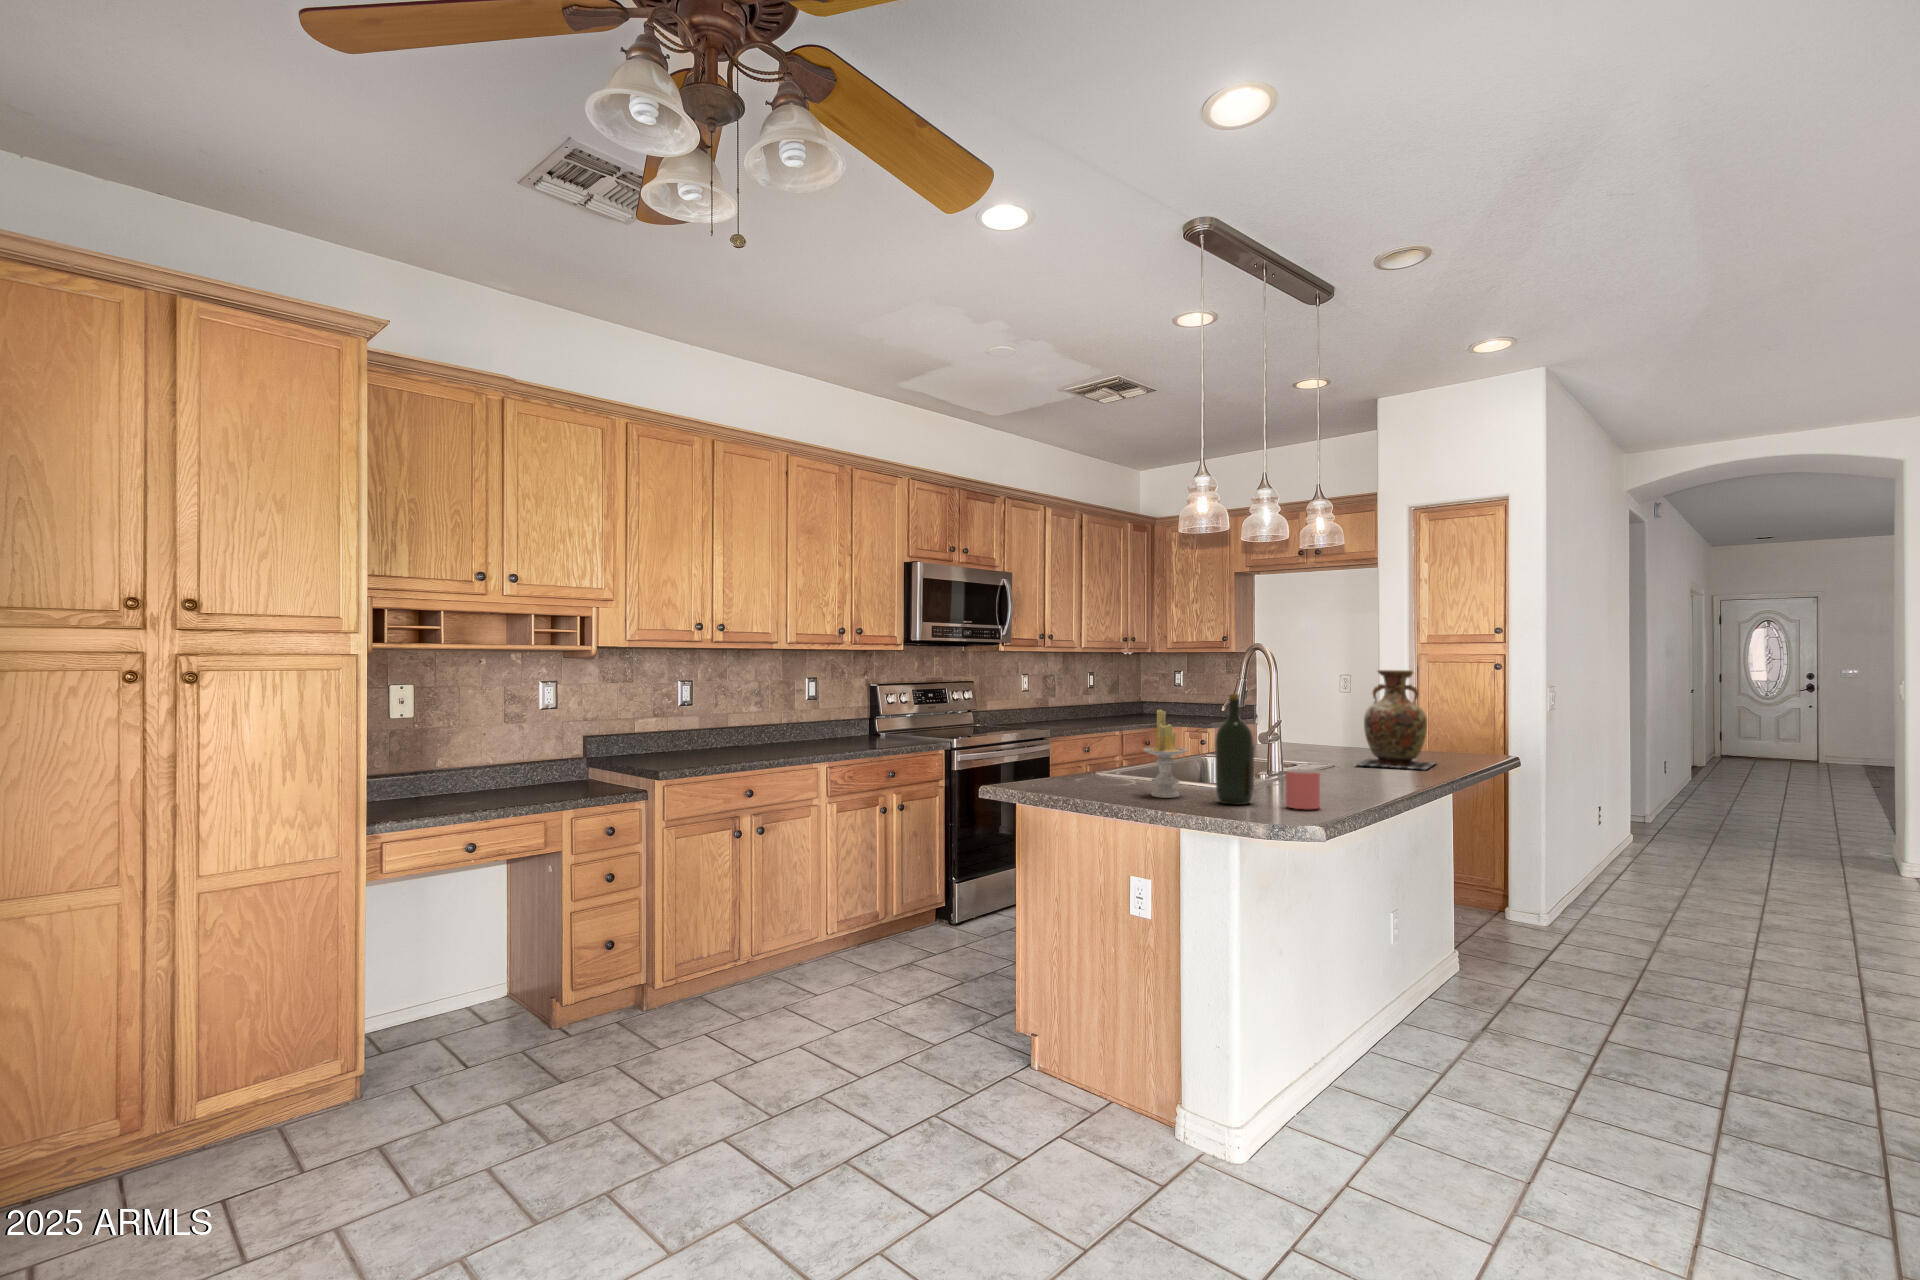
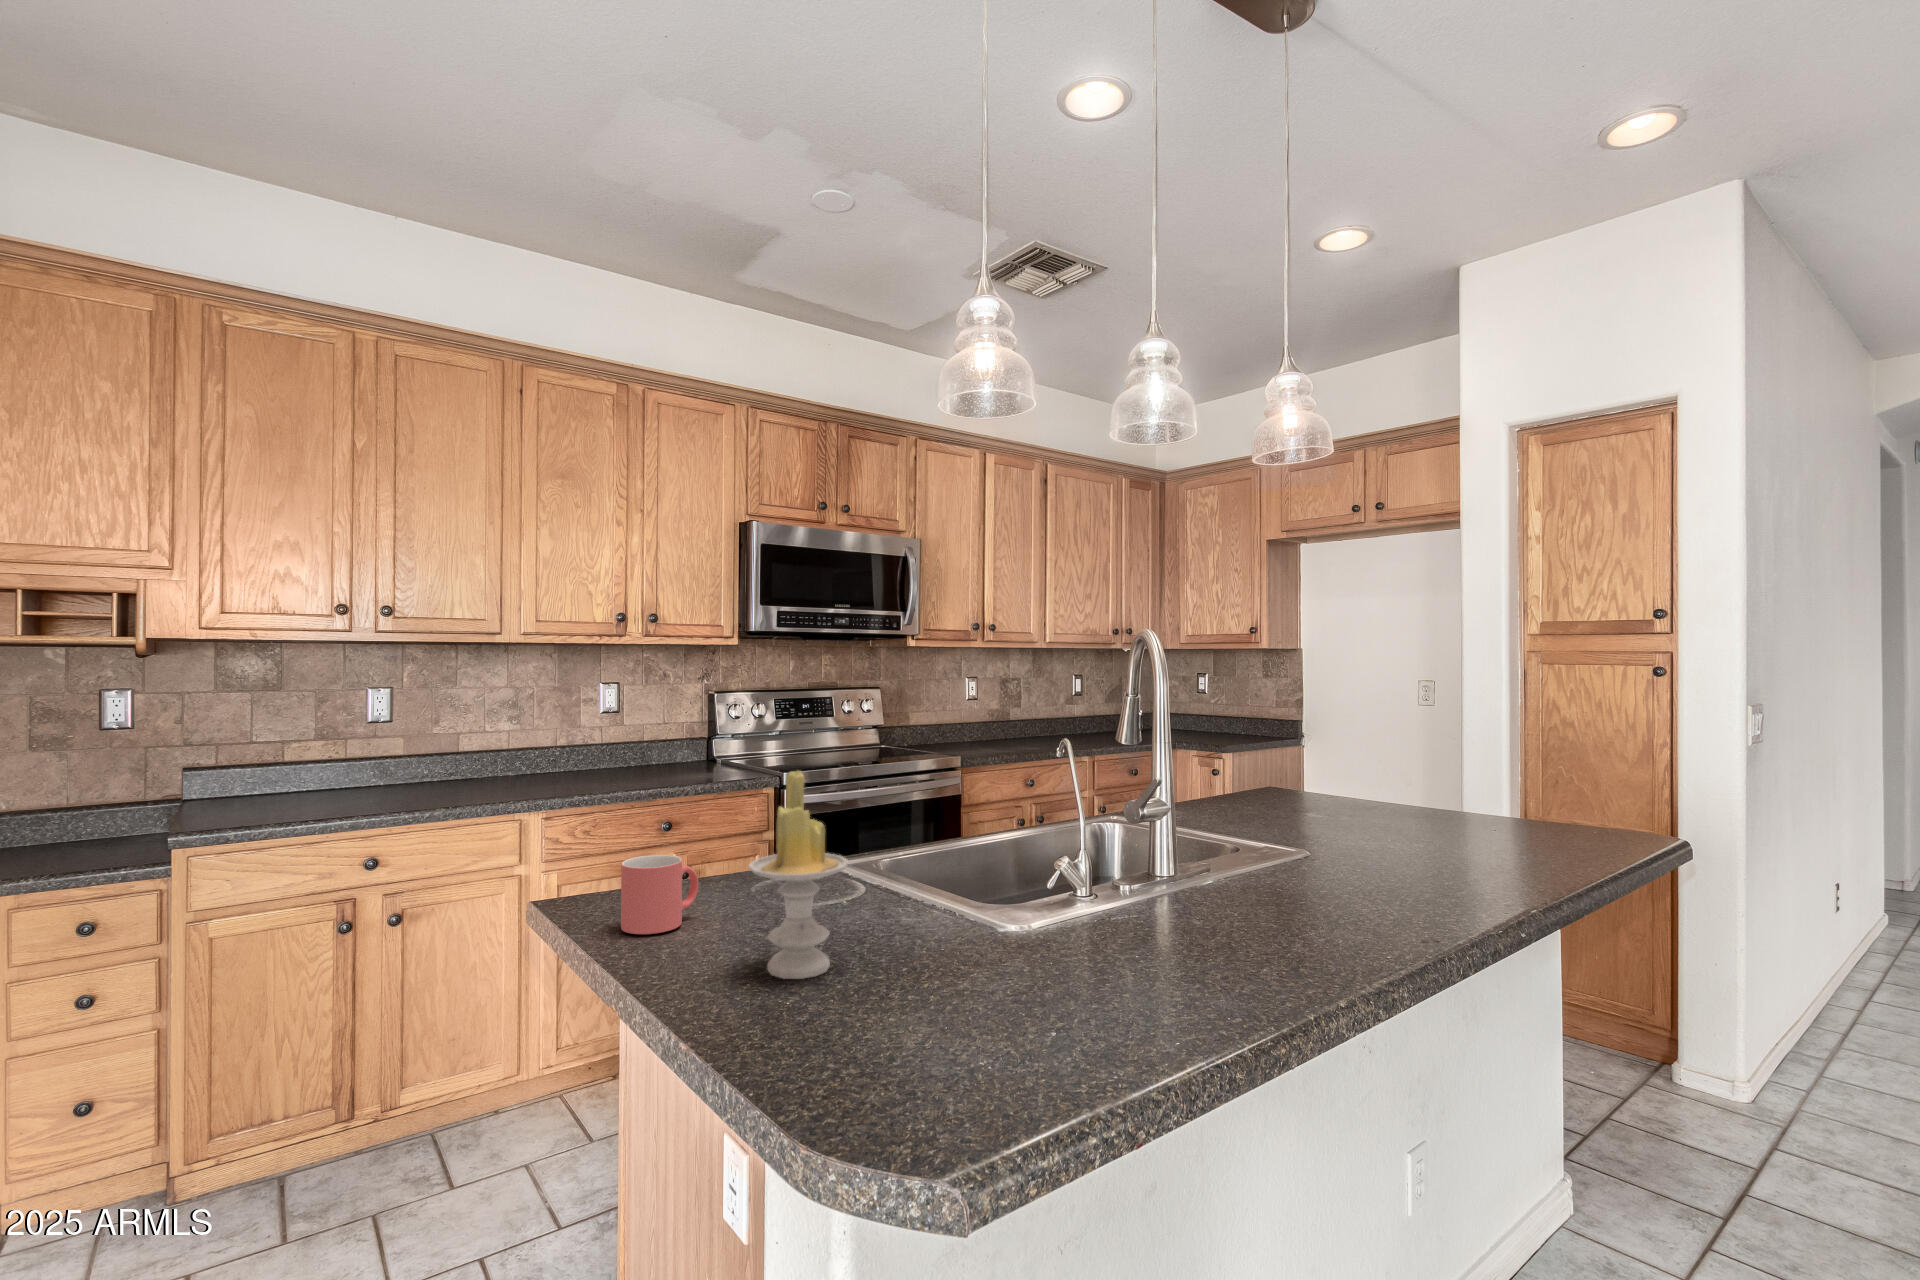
vase: present [1356,670,1435,769] -> none [1339,679,1516,885]
wine bottle: present [1215,694,1254,805] -> none [852,744,946,1031]
mug: present [1285,769,1320,809] -> present [621,855,698,934]

